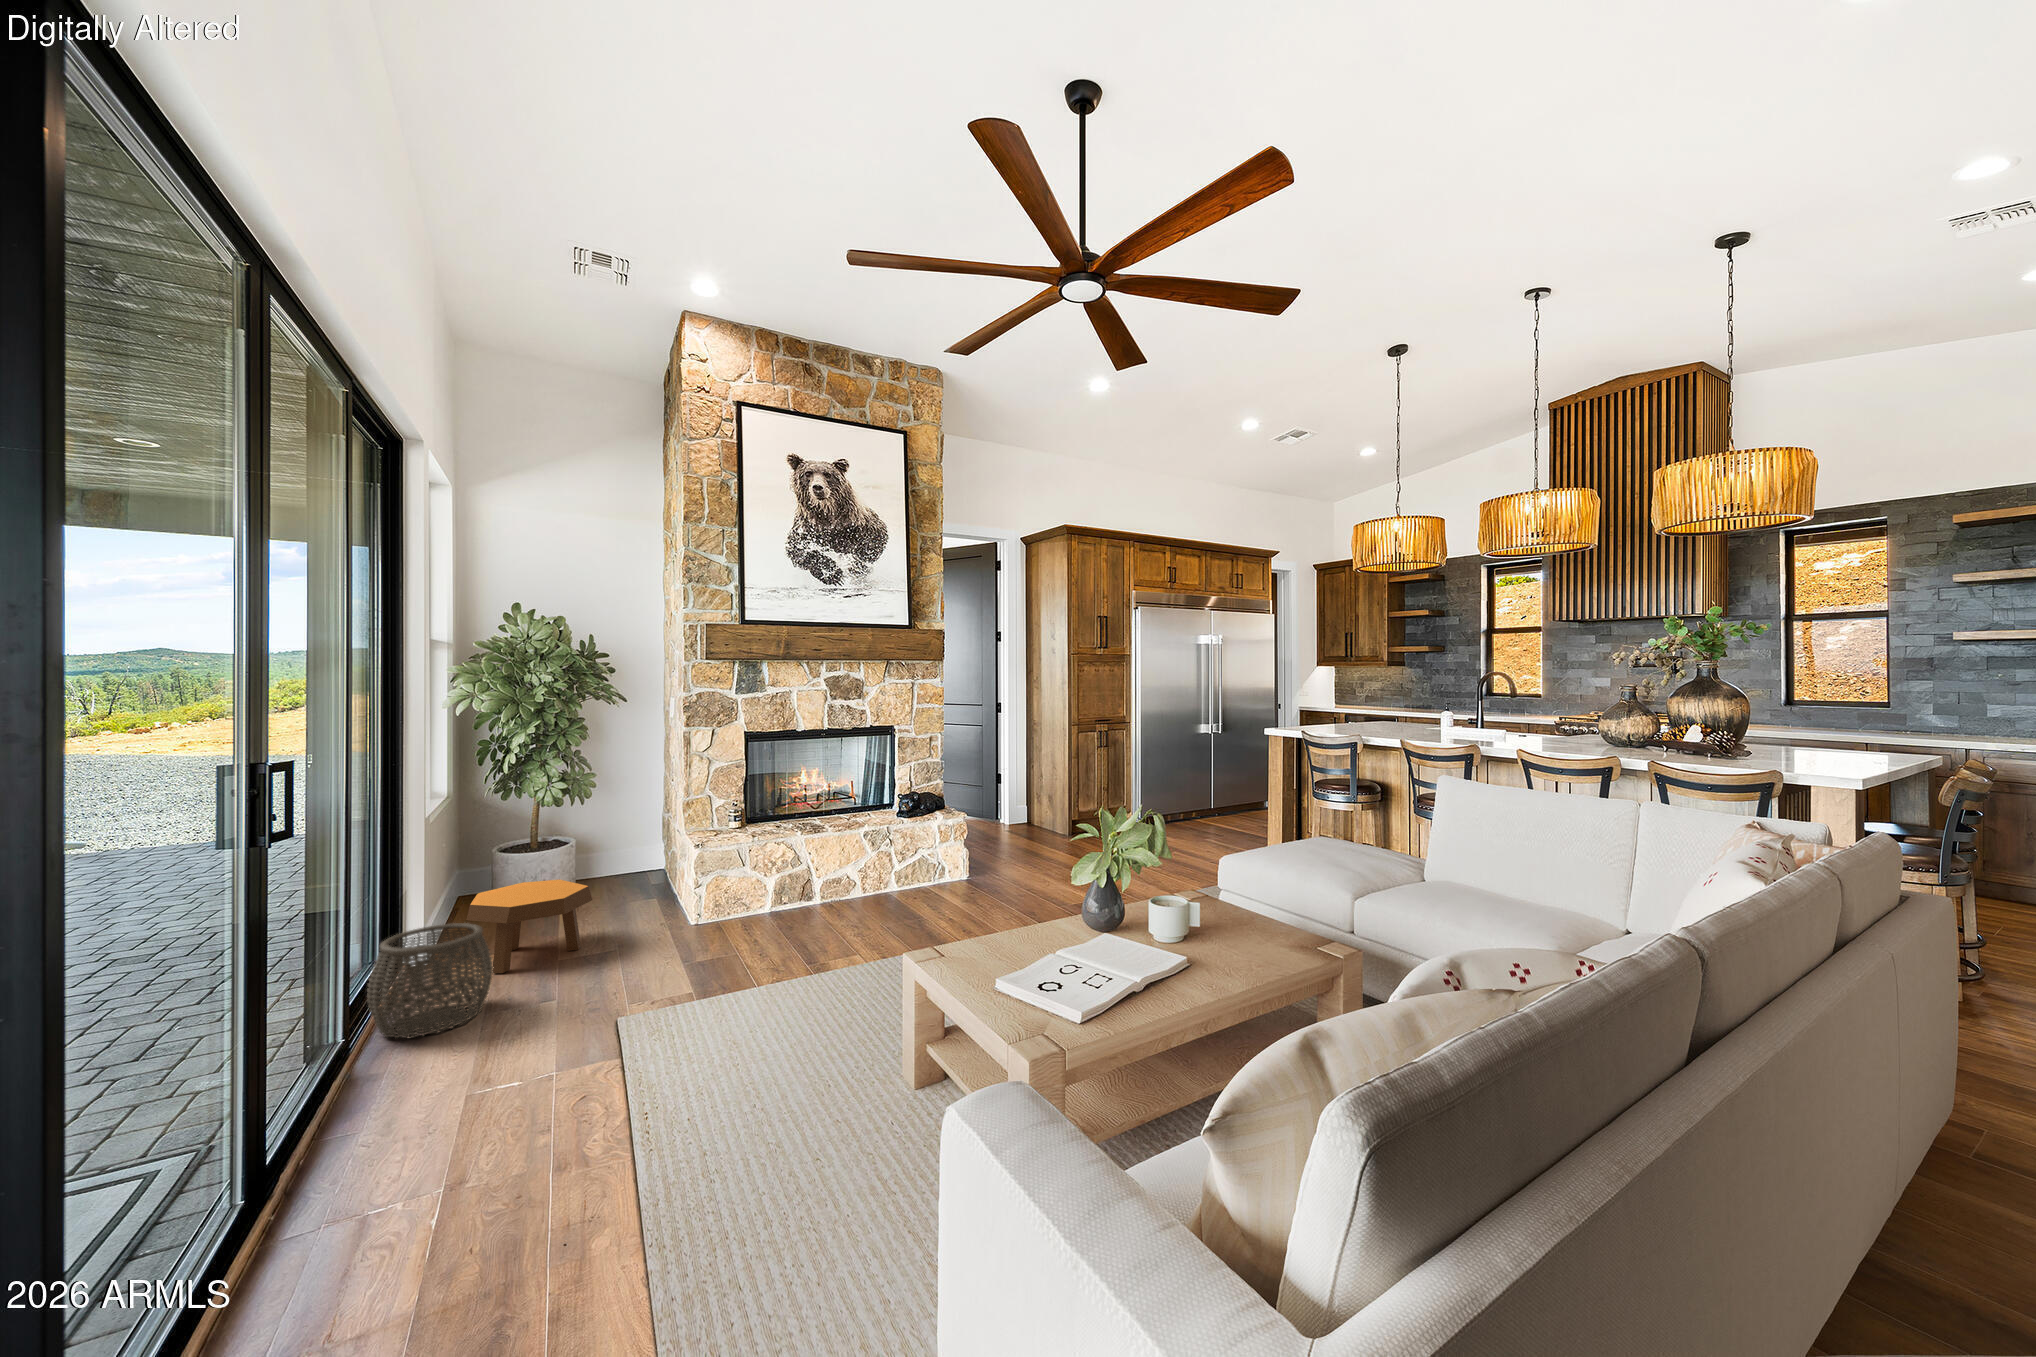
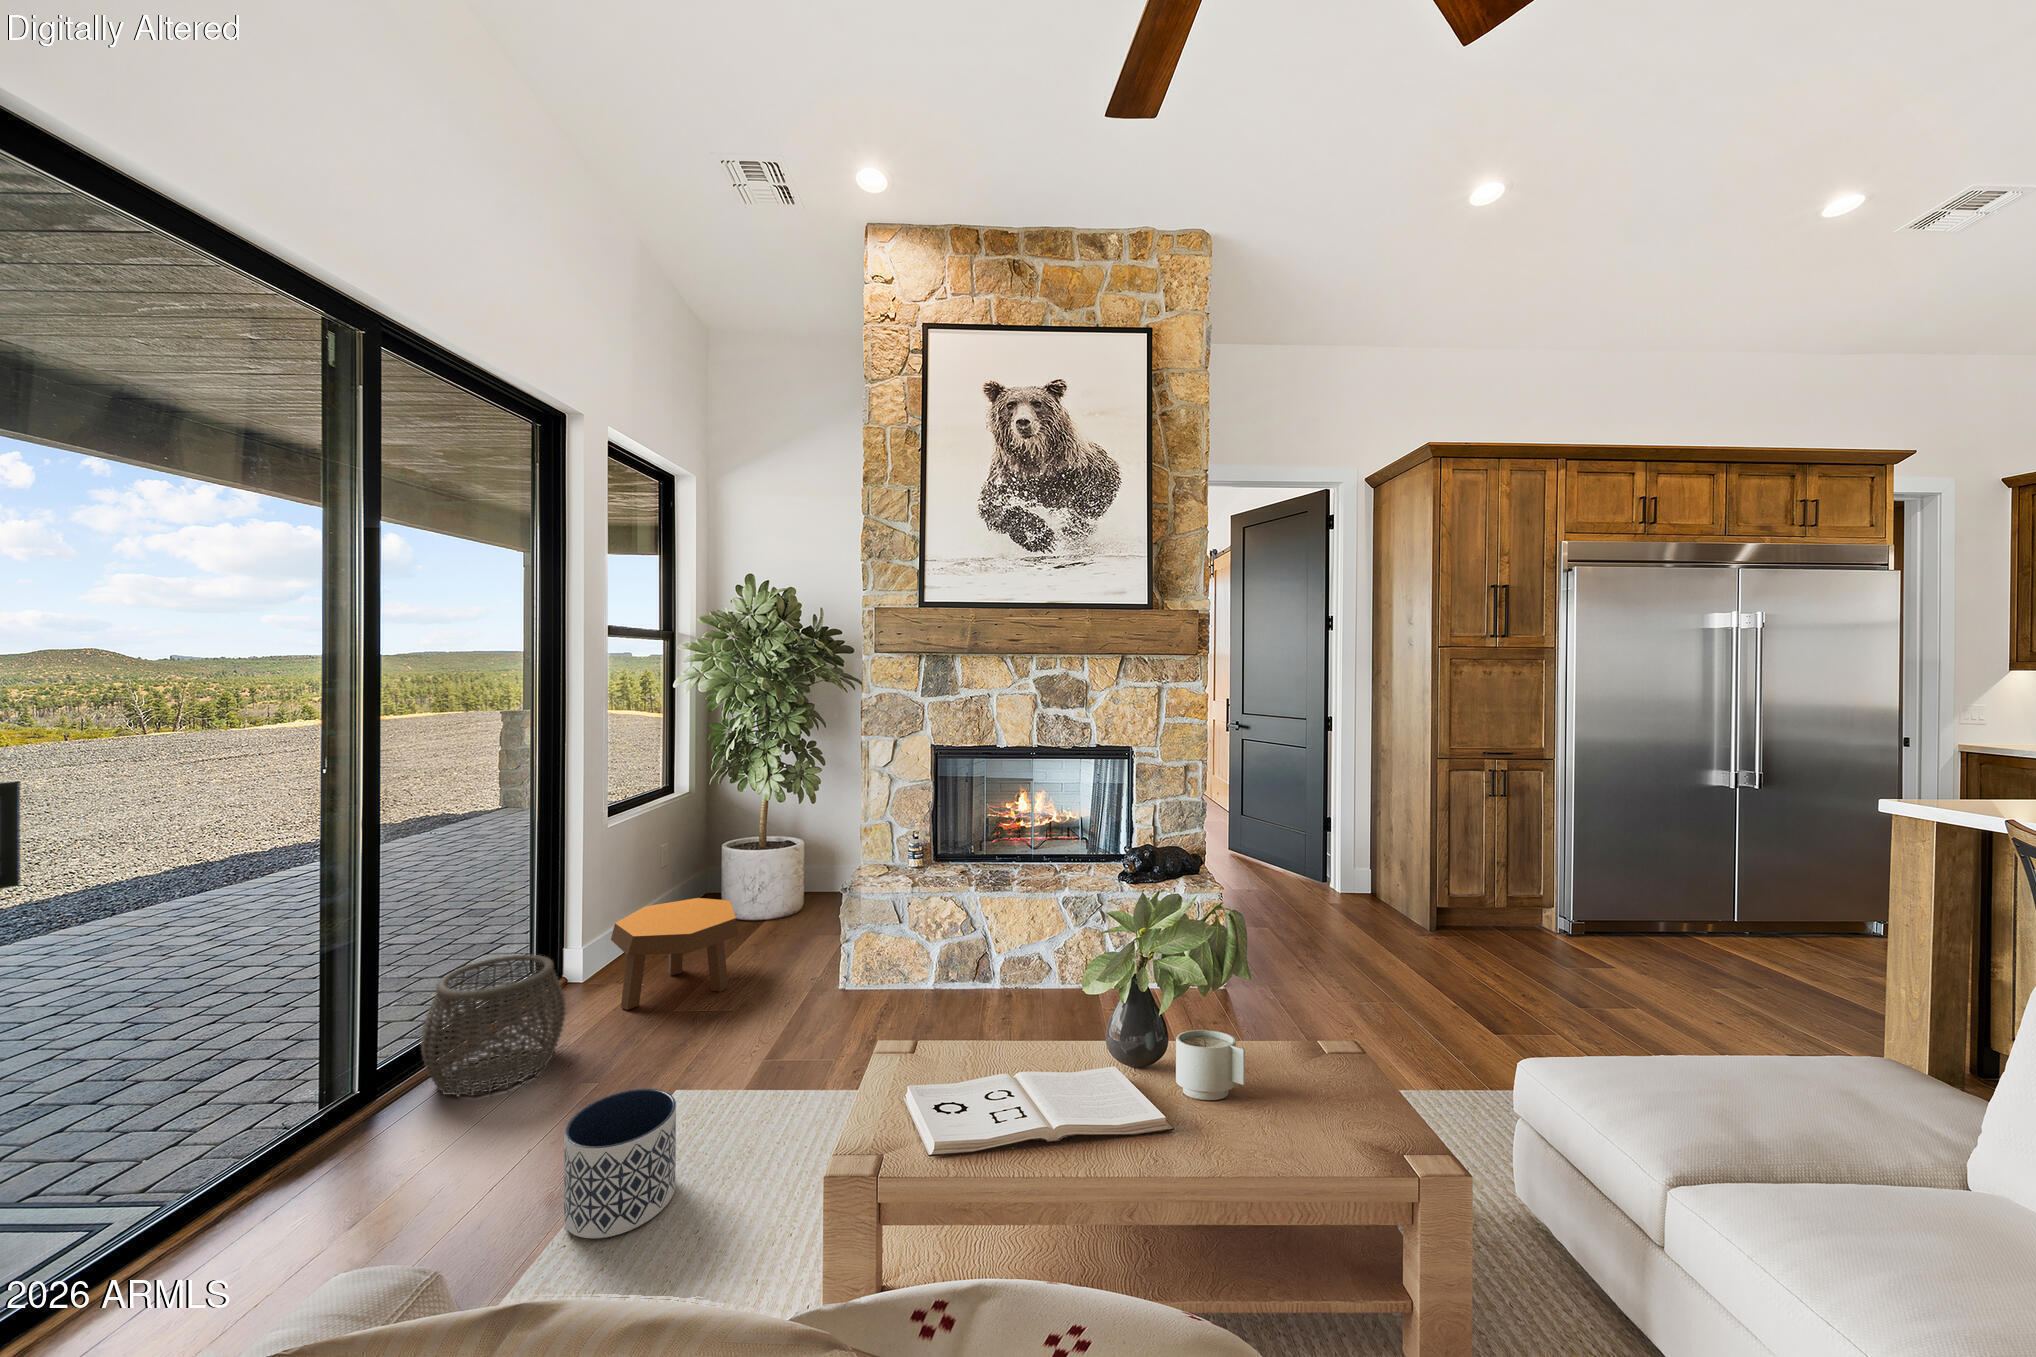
planter: none [627,962,701,1049] -> present [564,1089,676,1239]

